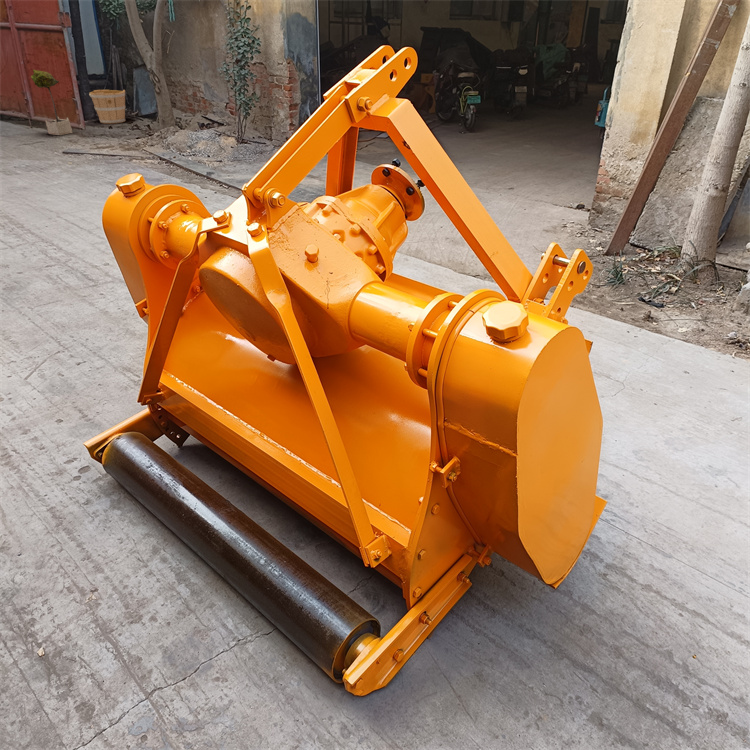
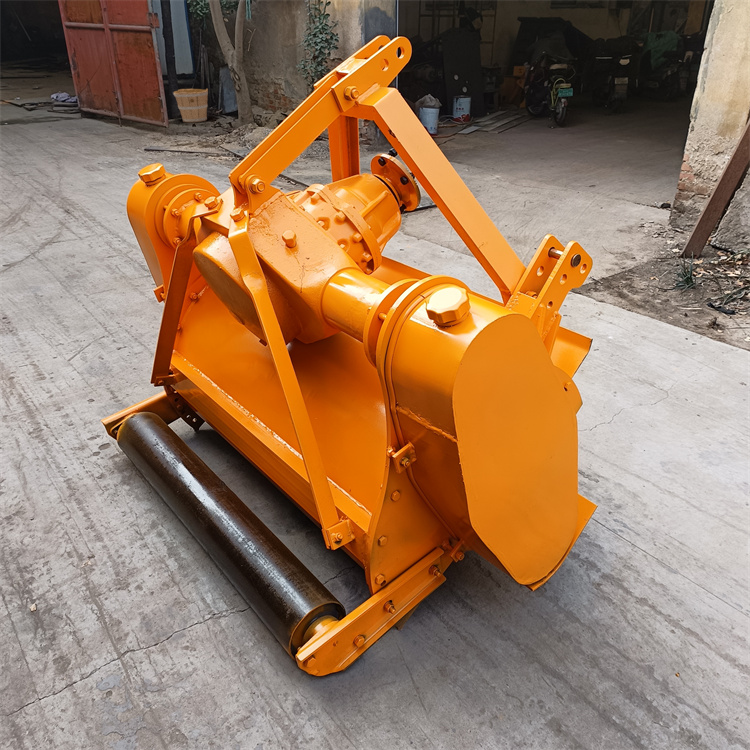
potted tree: present [31,70,72,135] -> none [118,71,155,134]

